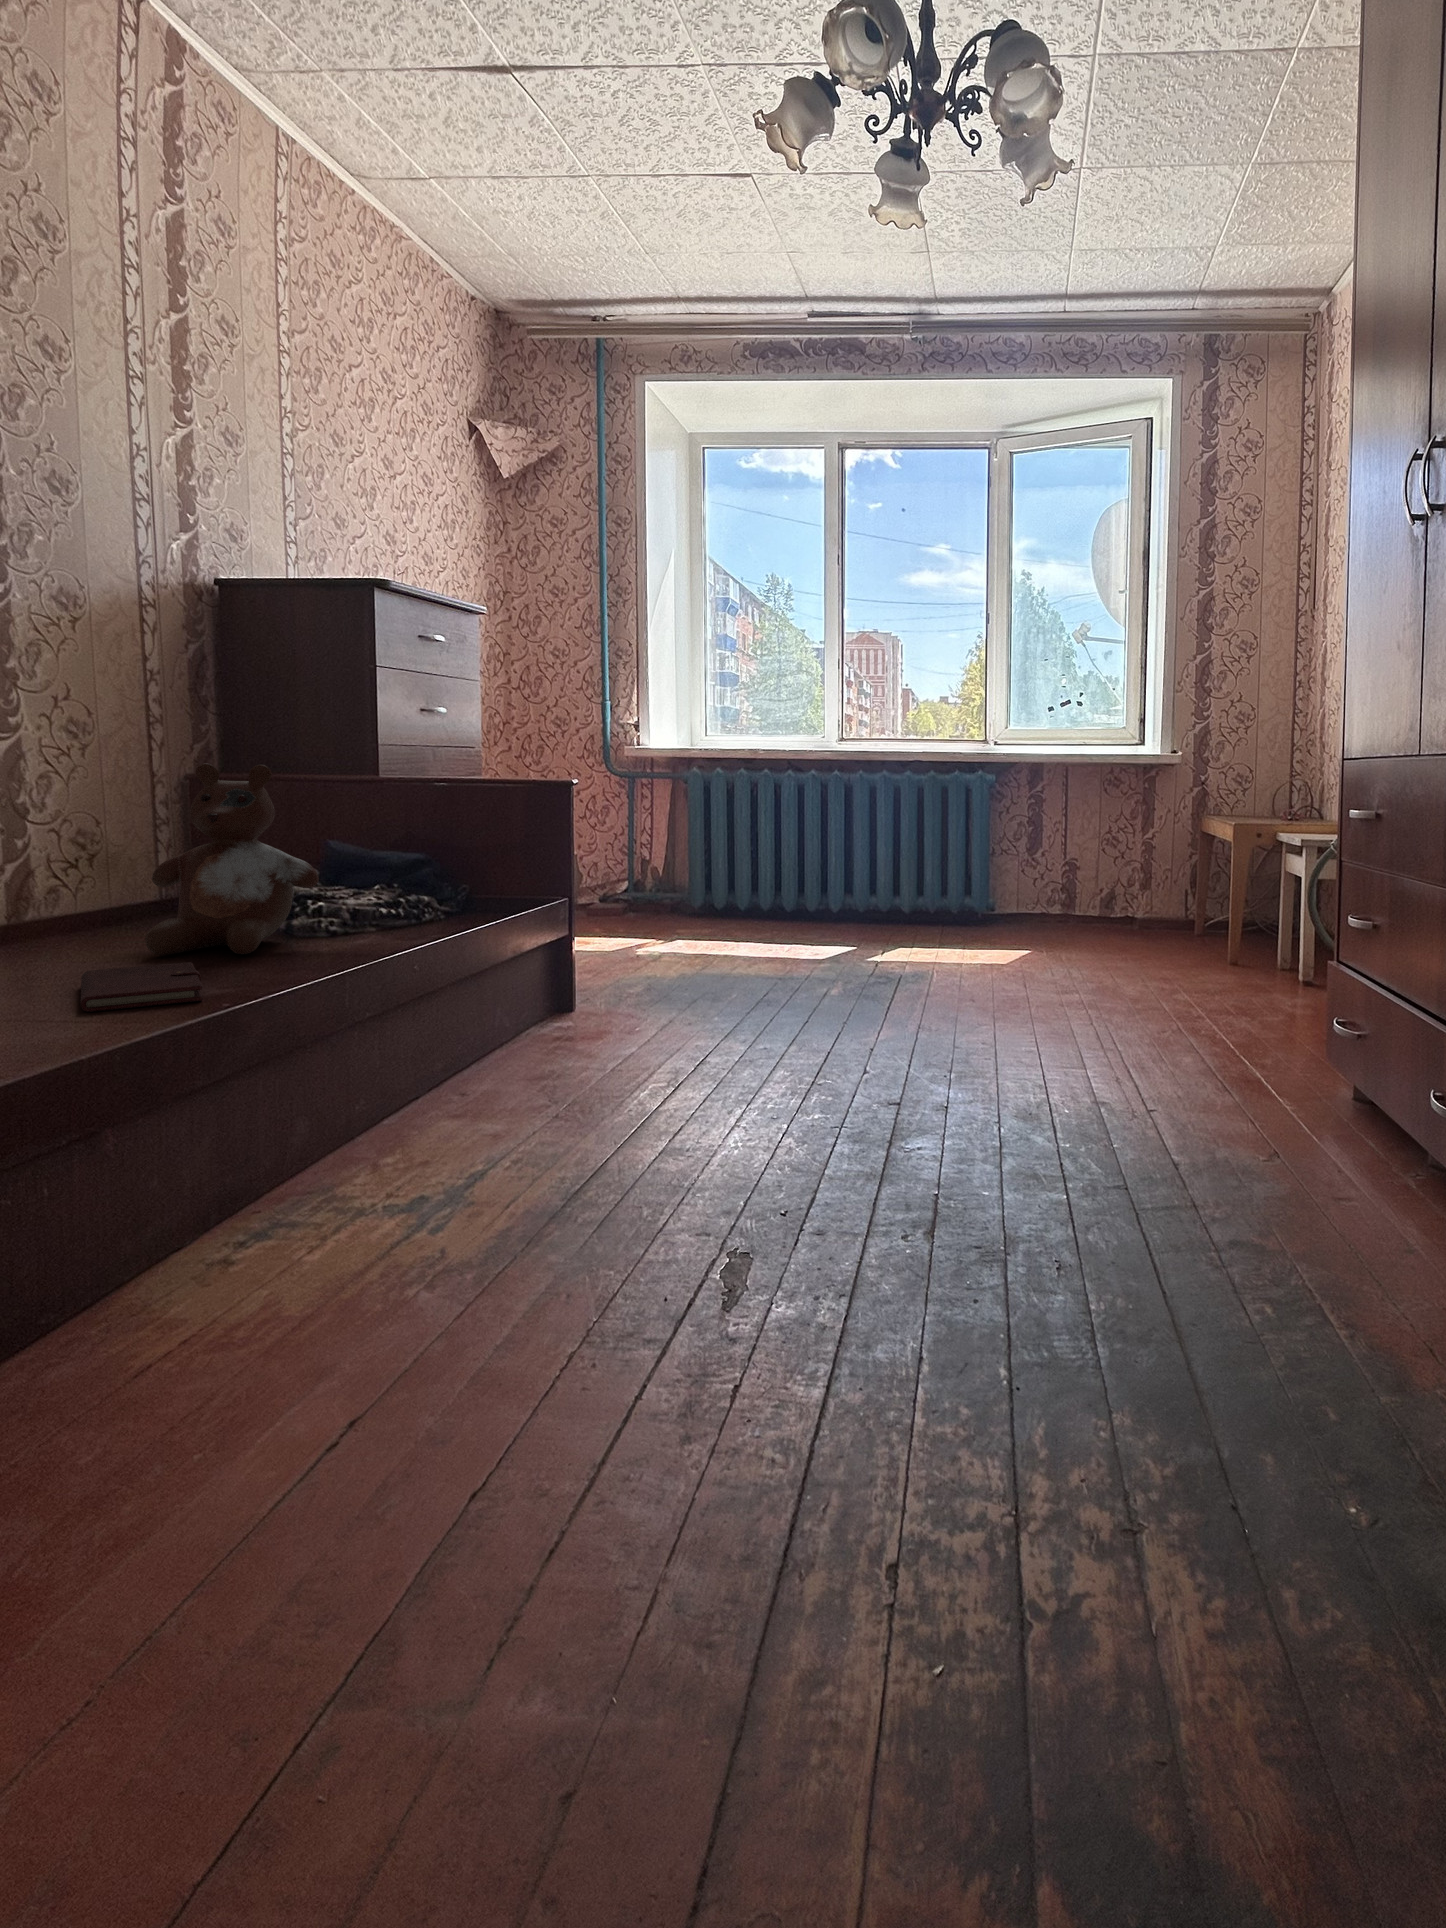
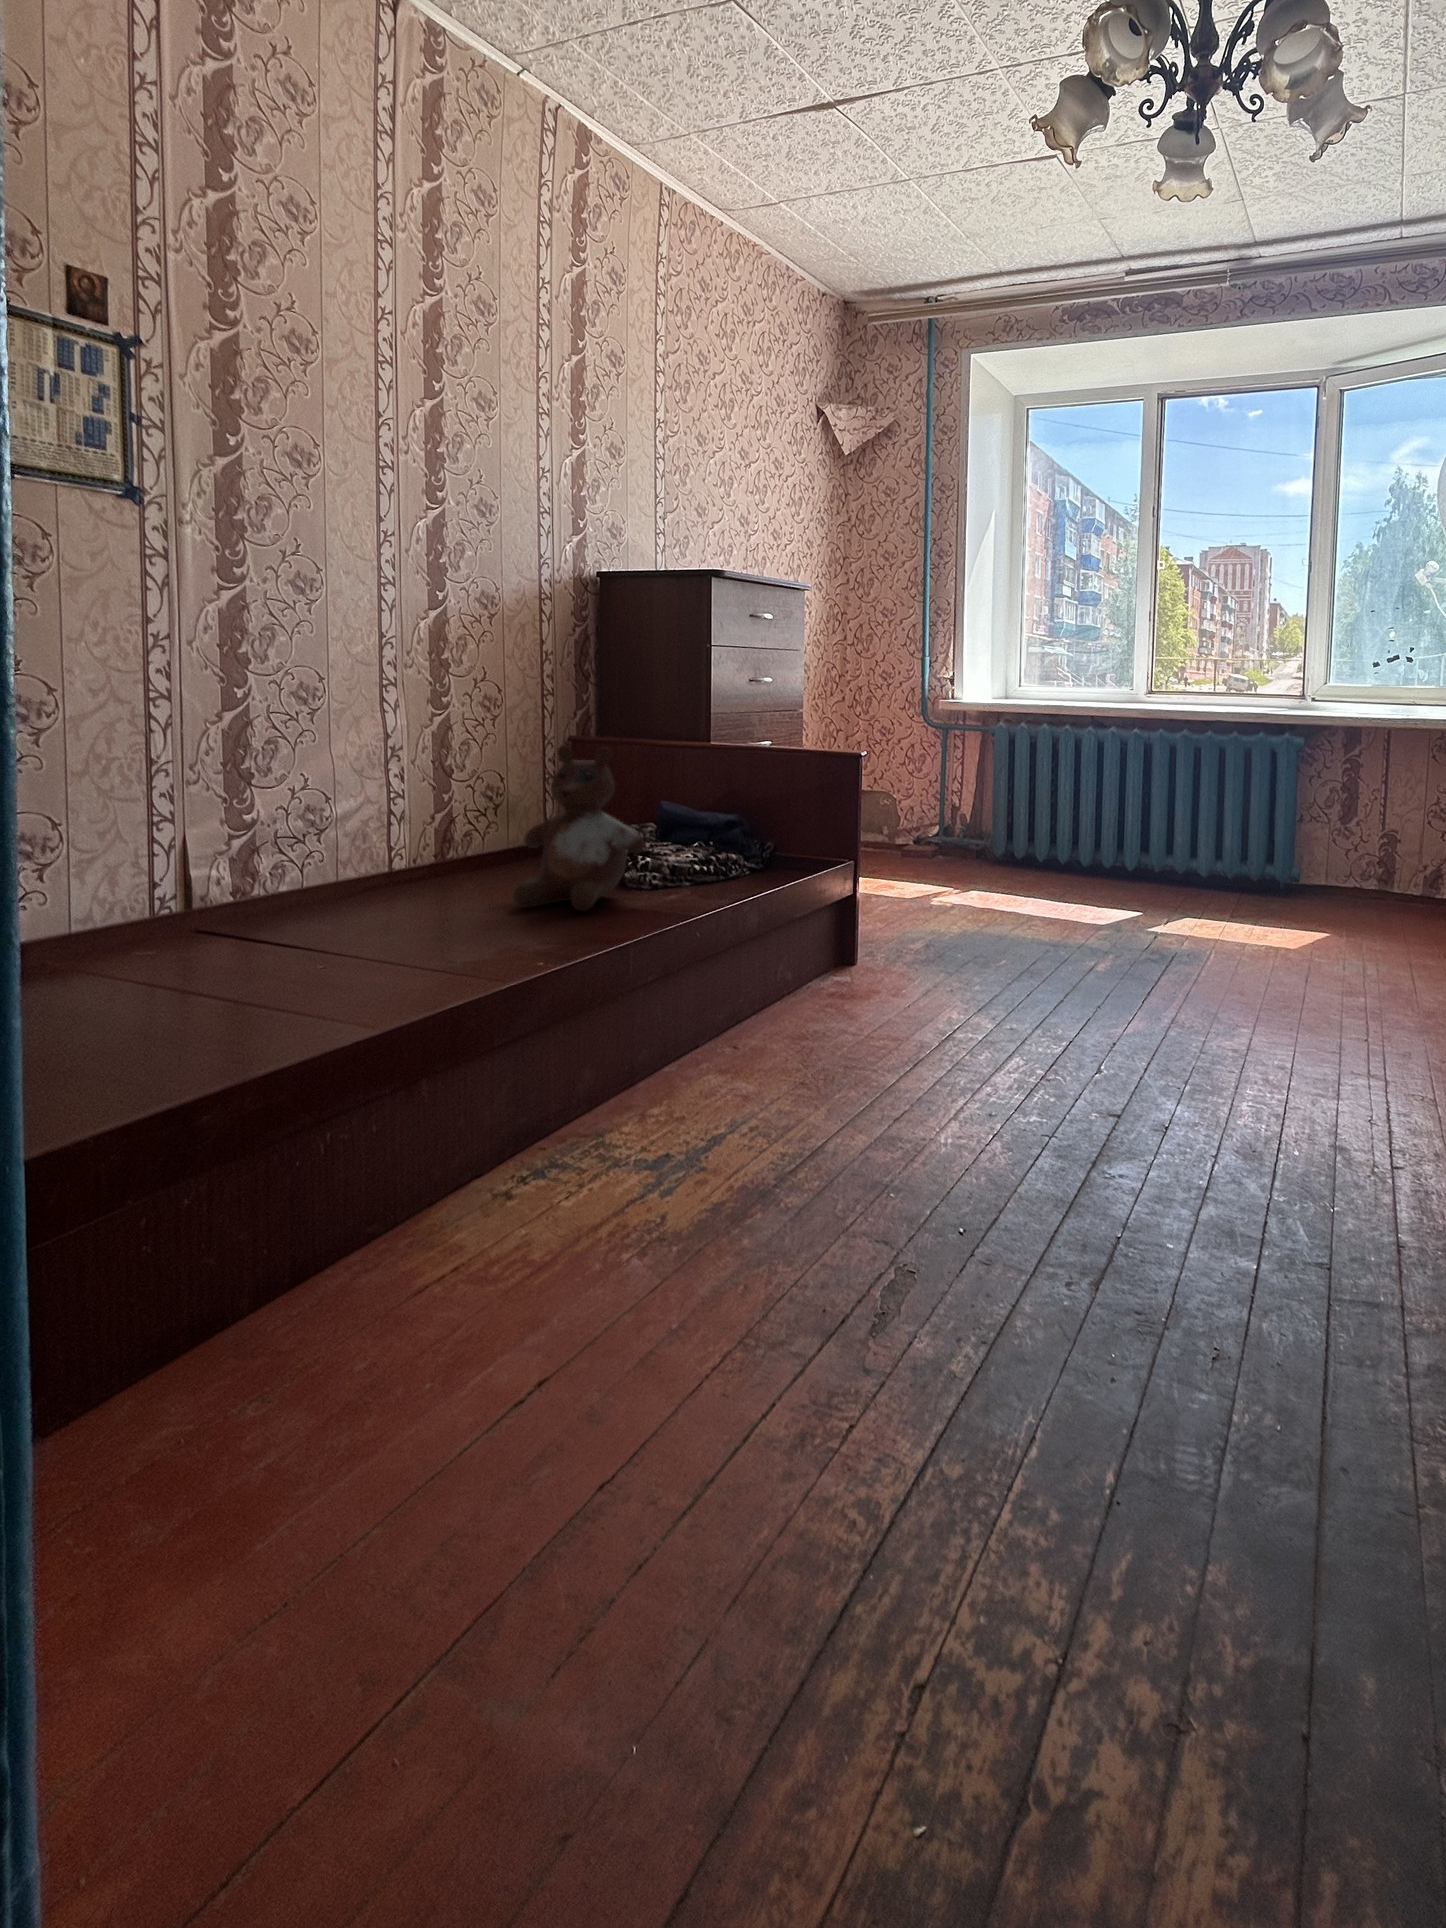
notebook: present [80,962,203,1012] -> none [445,920,538,963]

